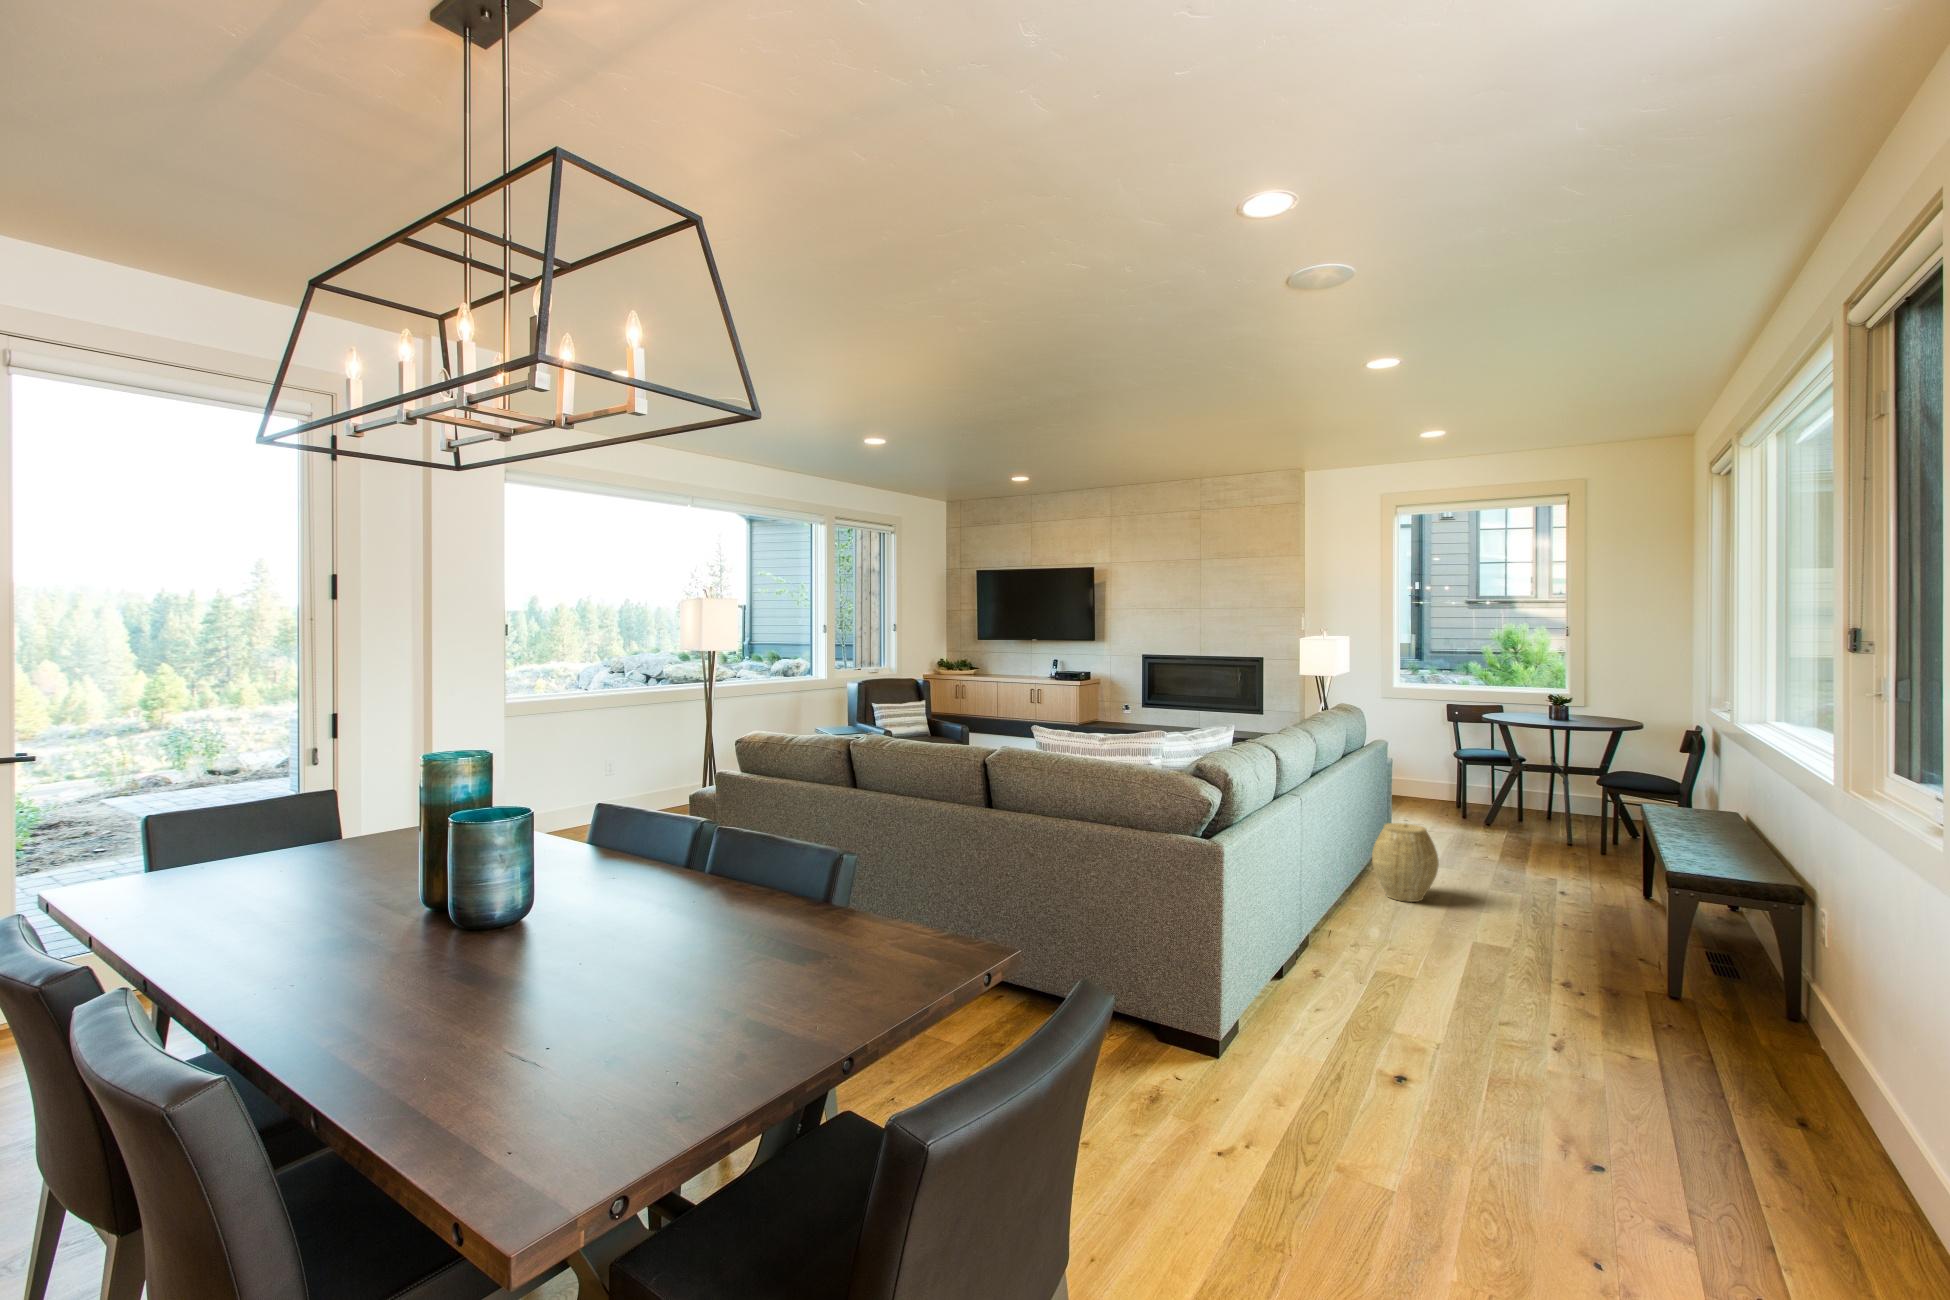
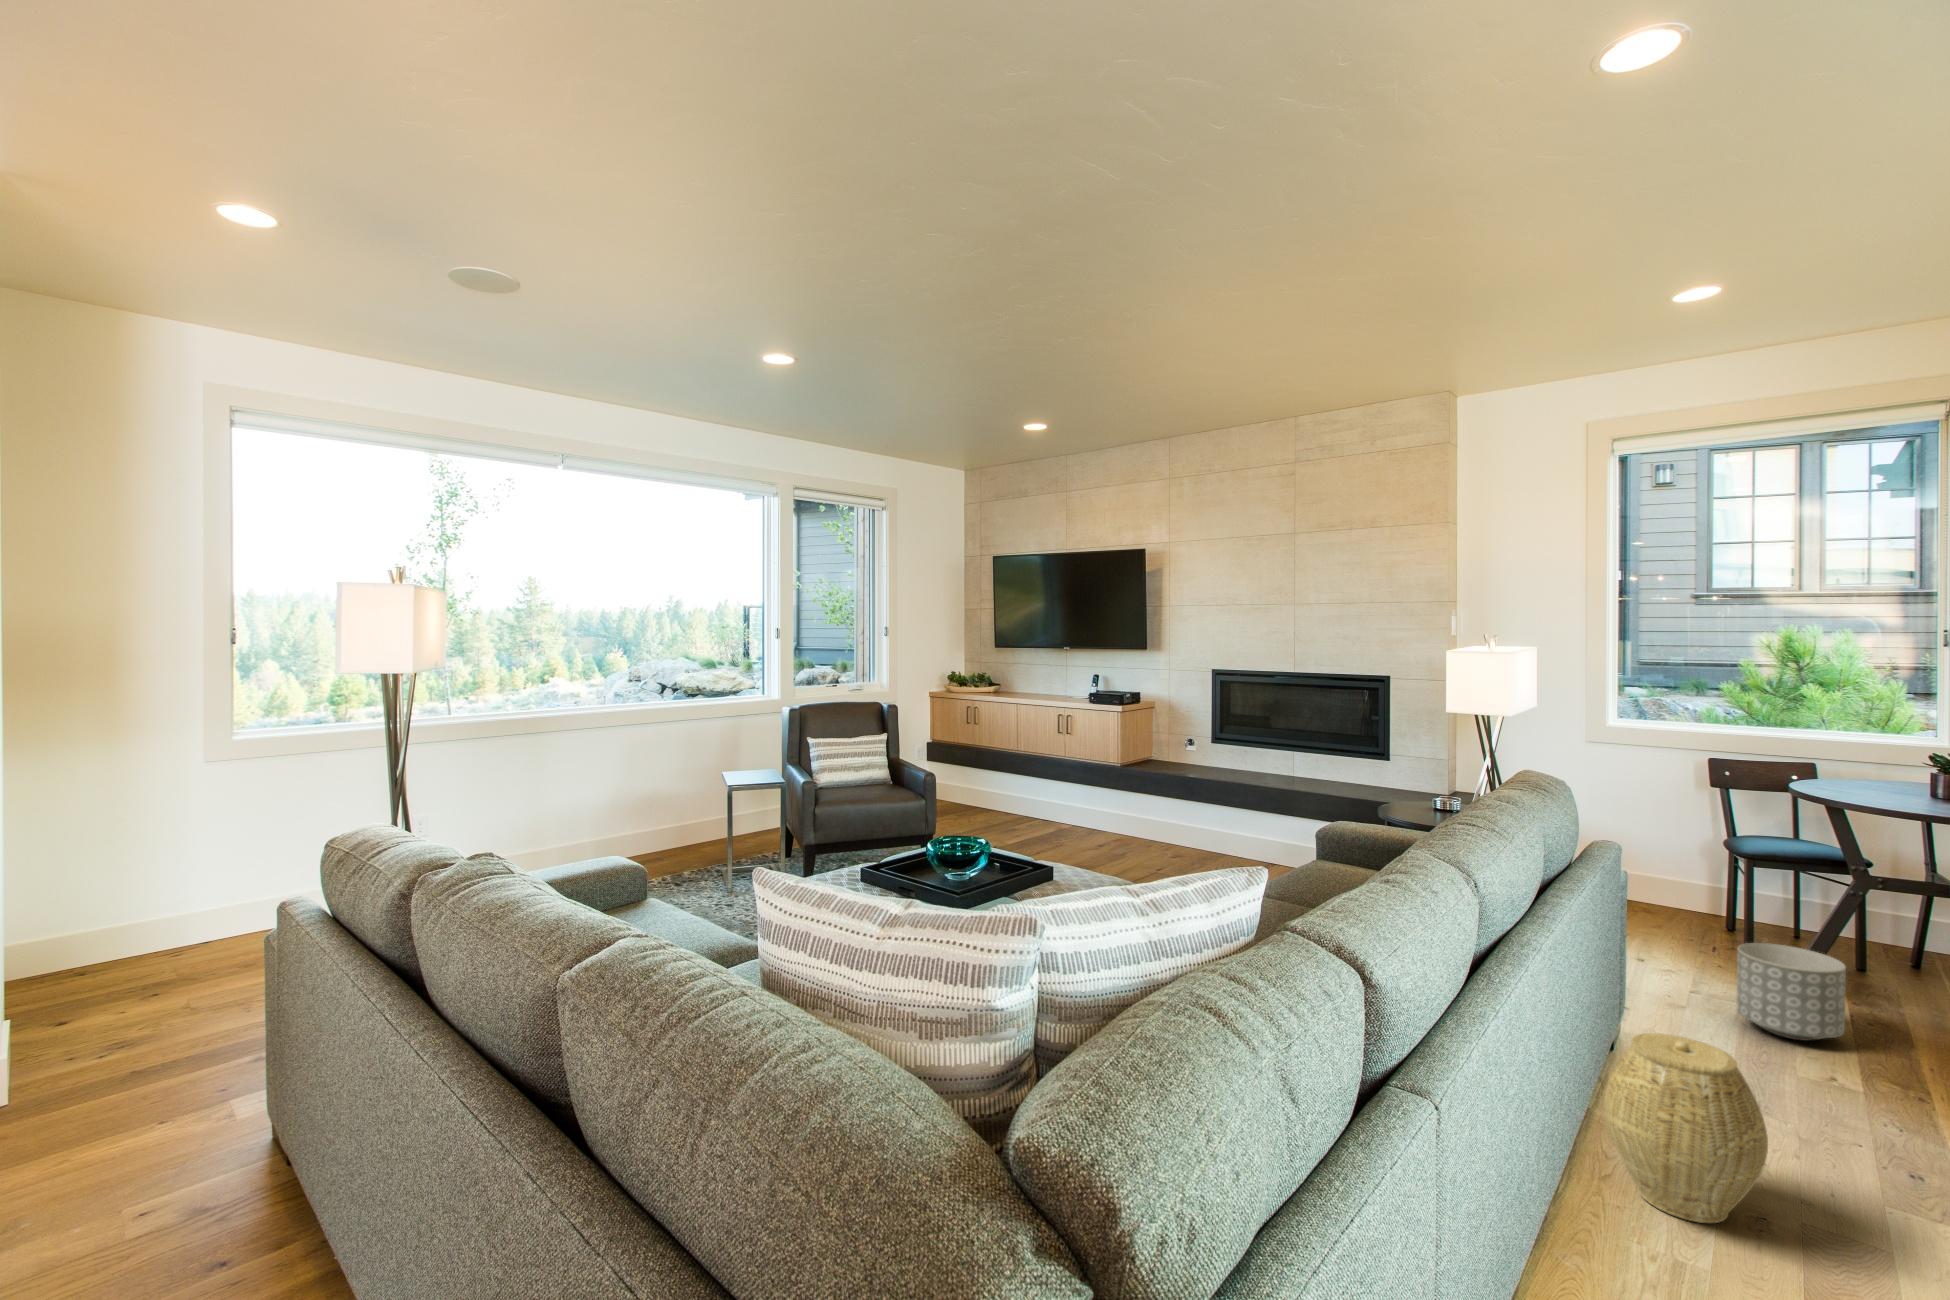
planter: none [1449,800,1499,847] -> present [1737,943,1846,1041]

